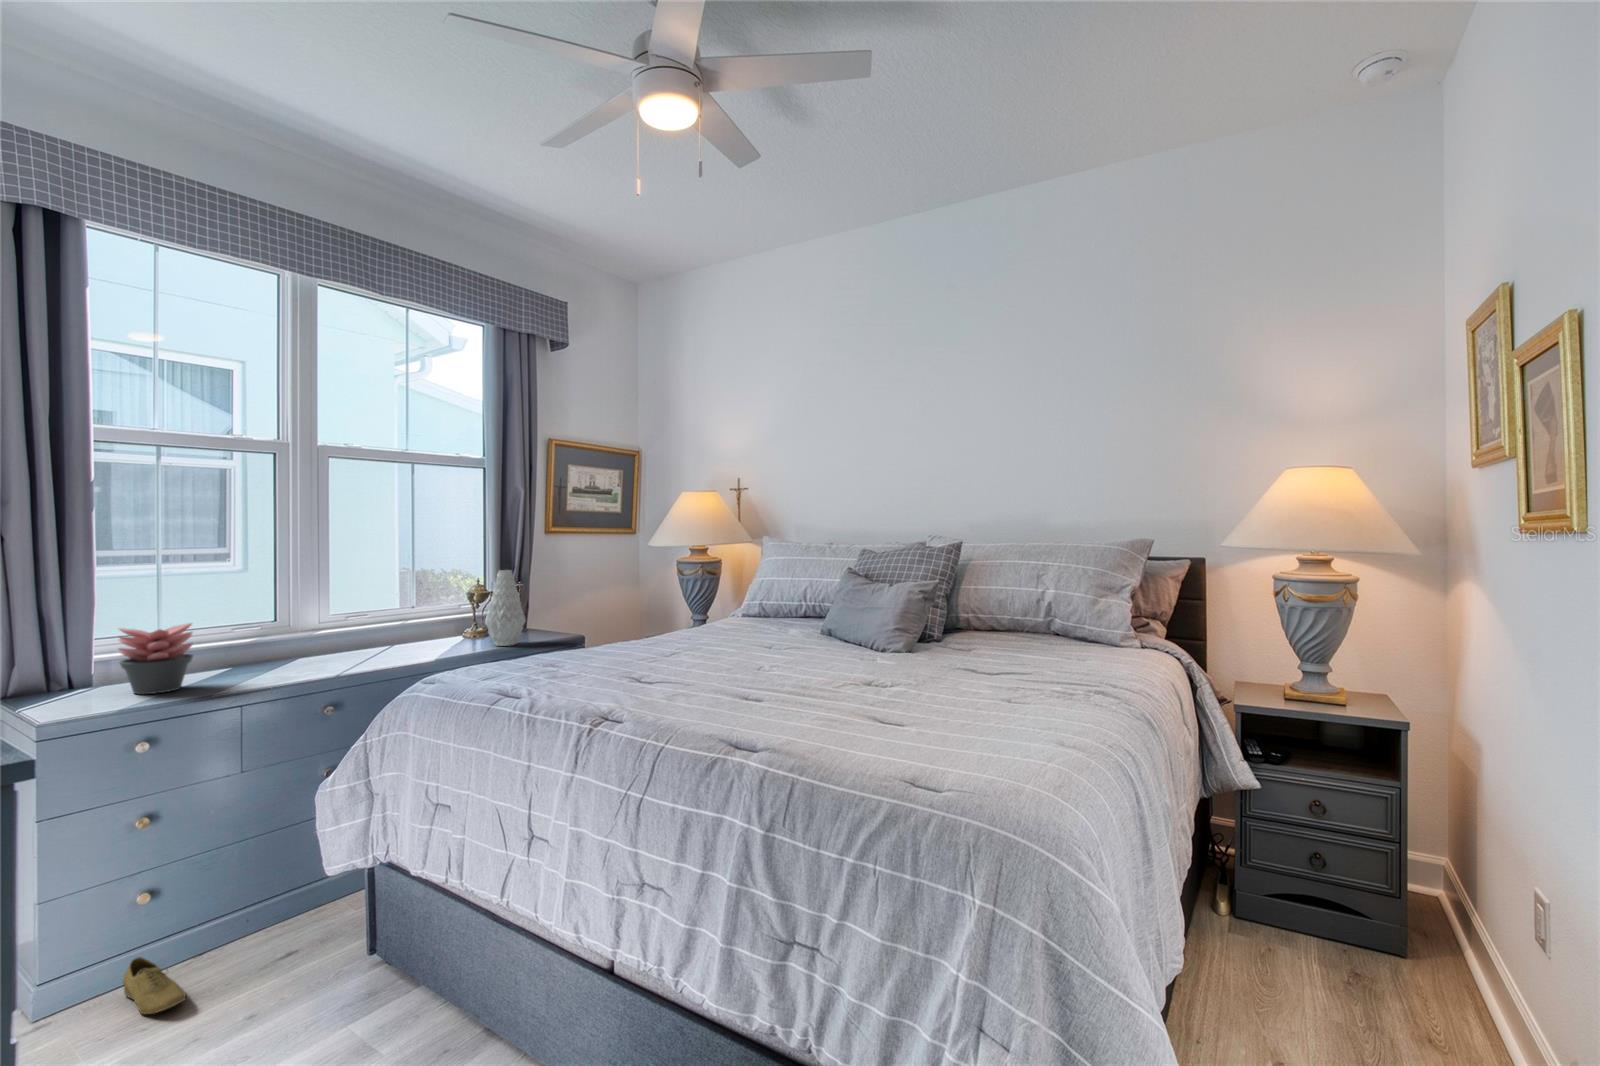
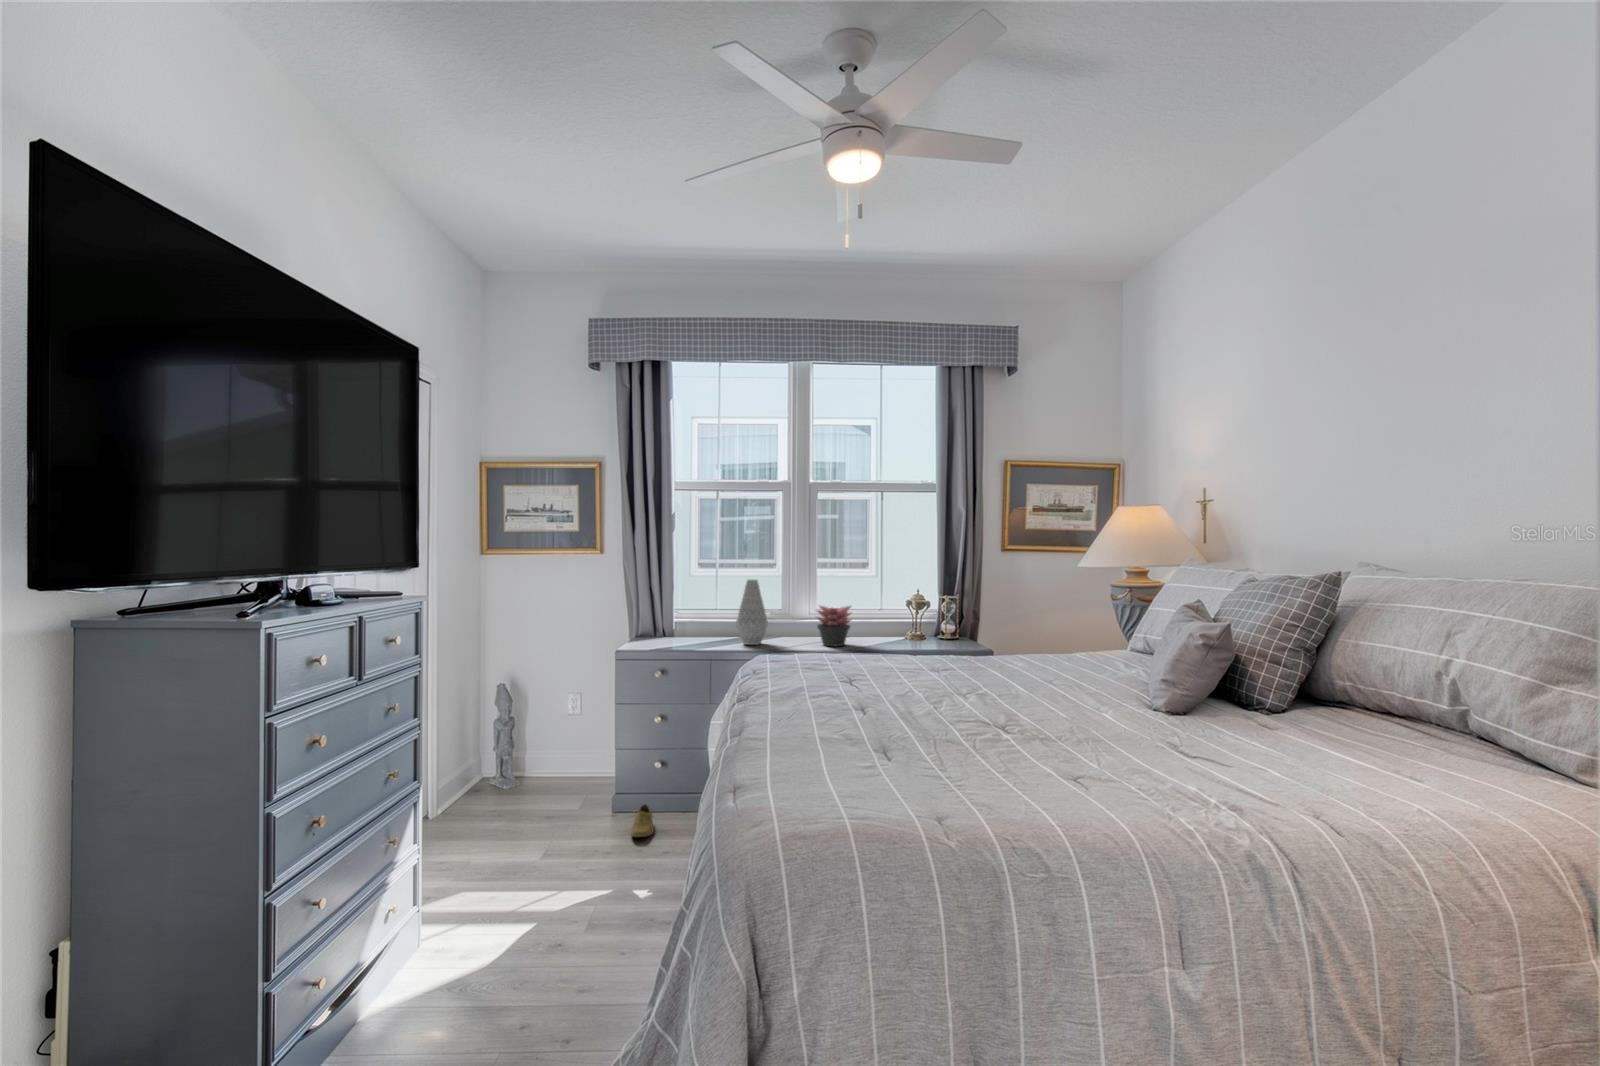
vase: present [485,570,525,646] -> present [736,579,768,645]
succulent plant: present [118,623,193,694] -> present [817,605,852,646]

